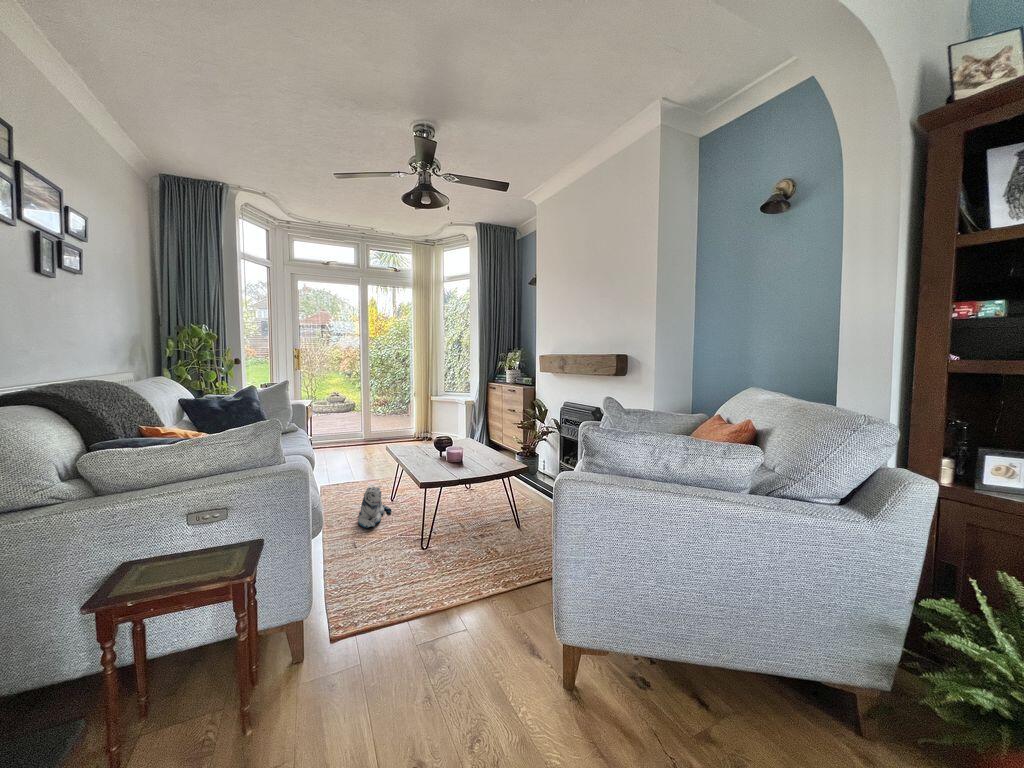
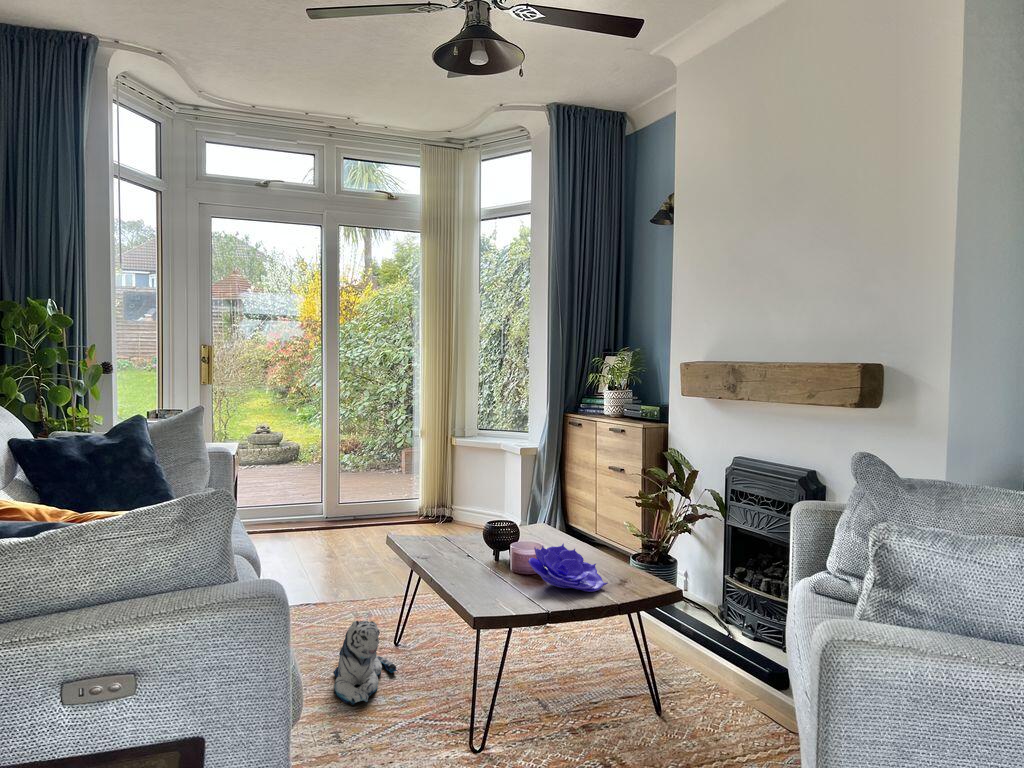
decorative bowl: none [452,445,492,468] -> present [528,543,608,592]

